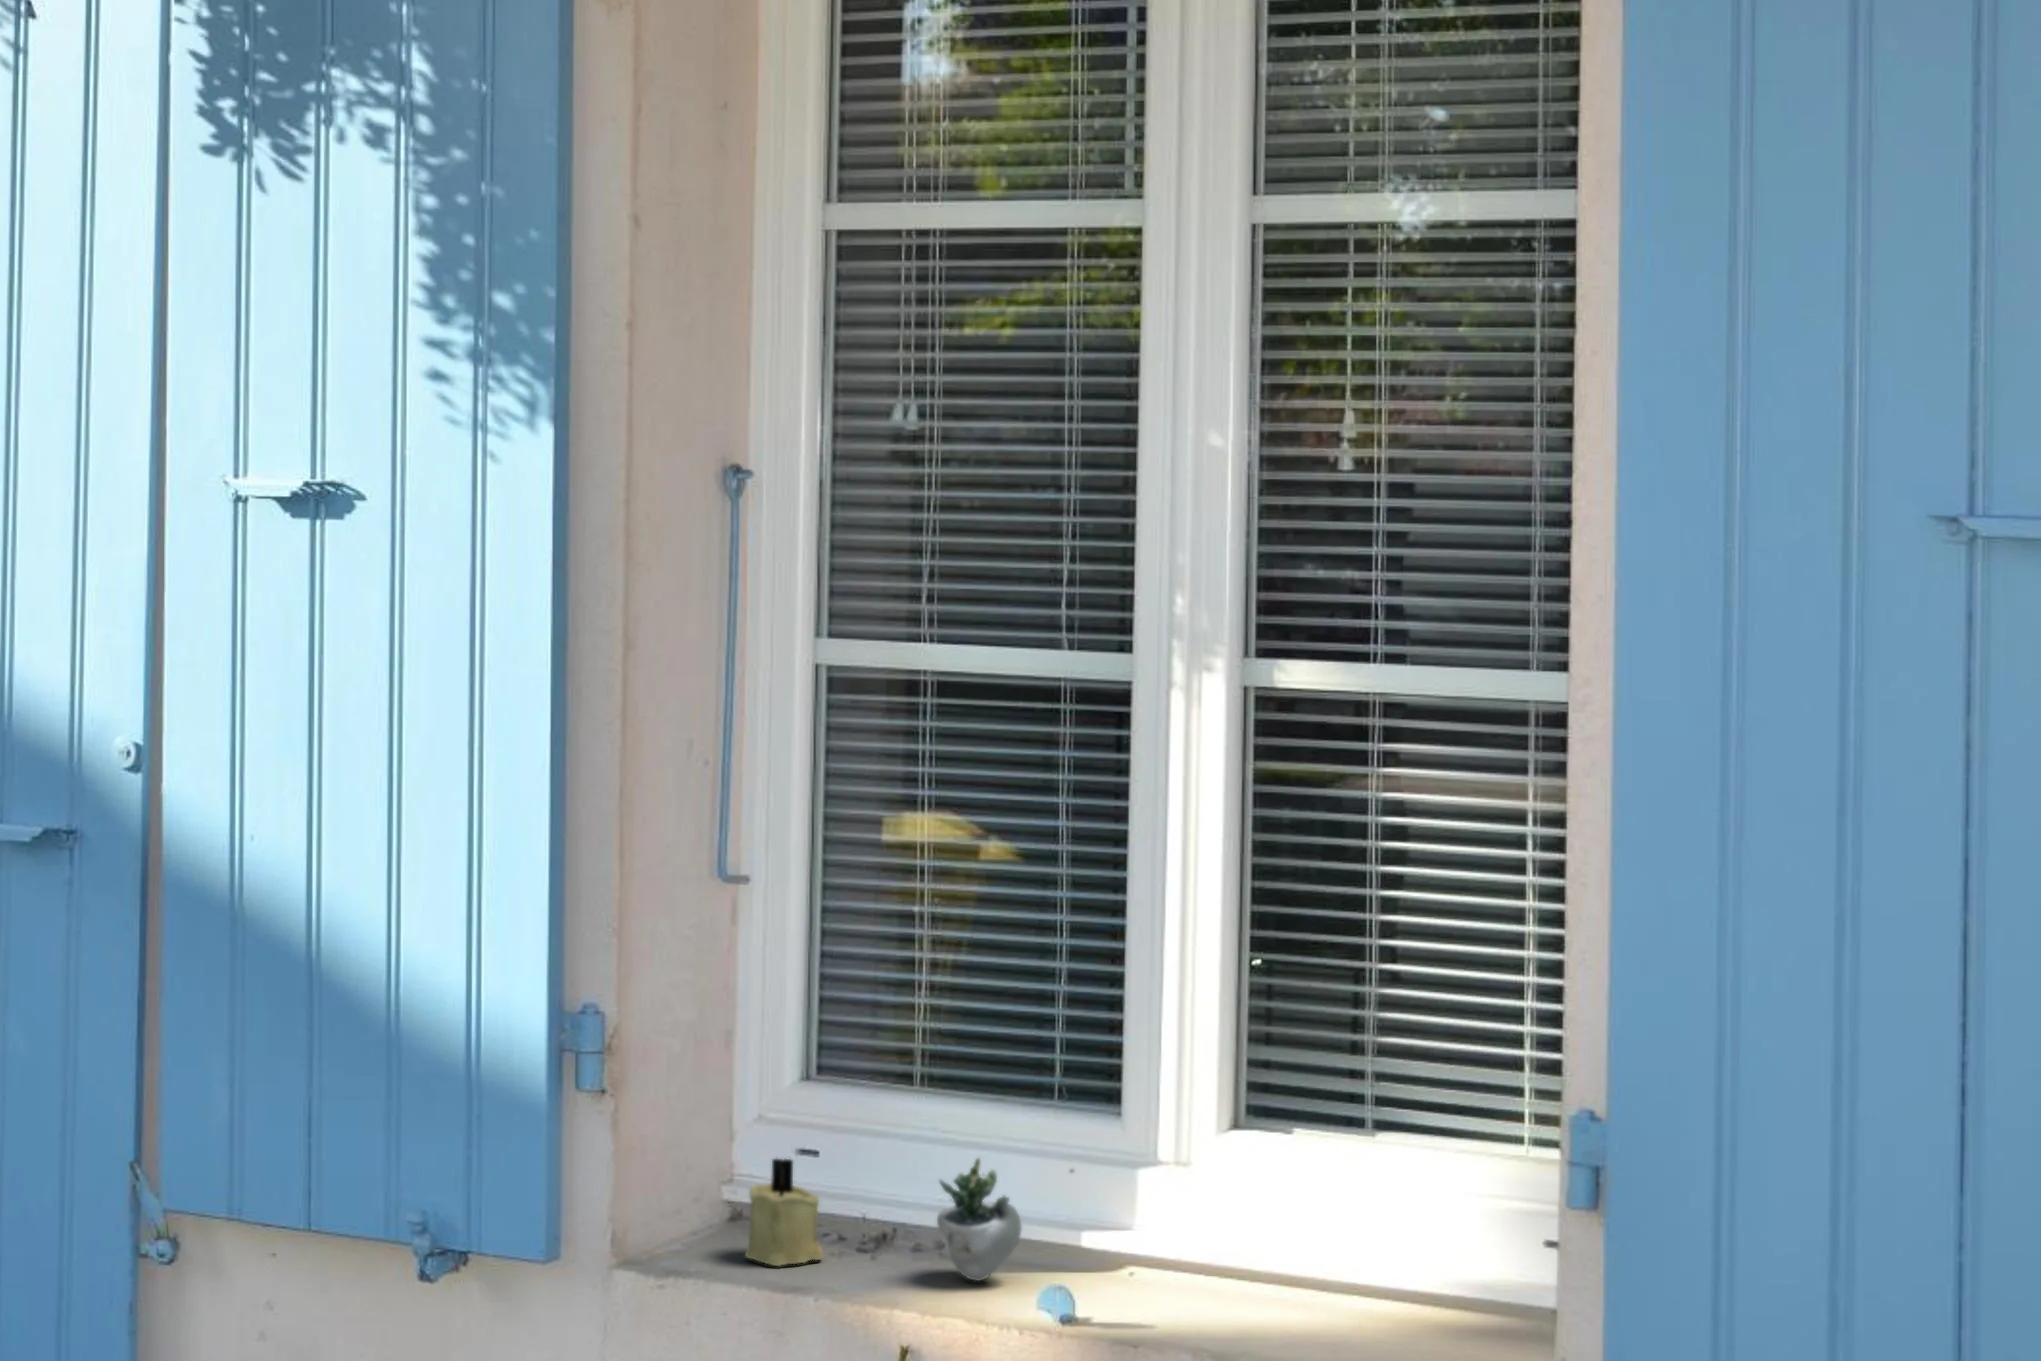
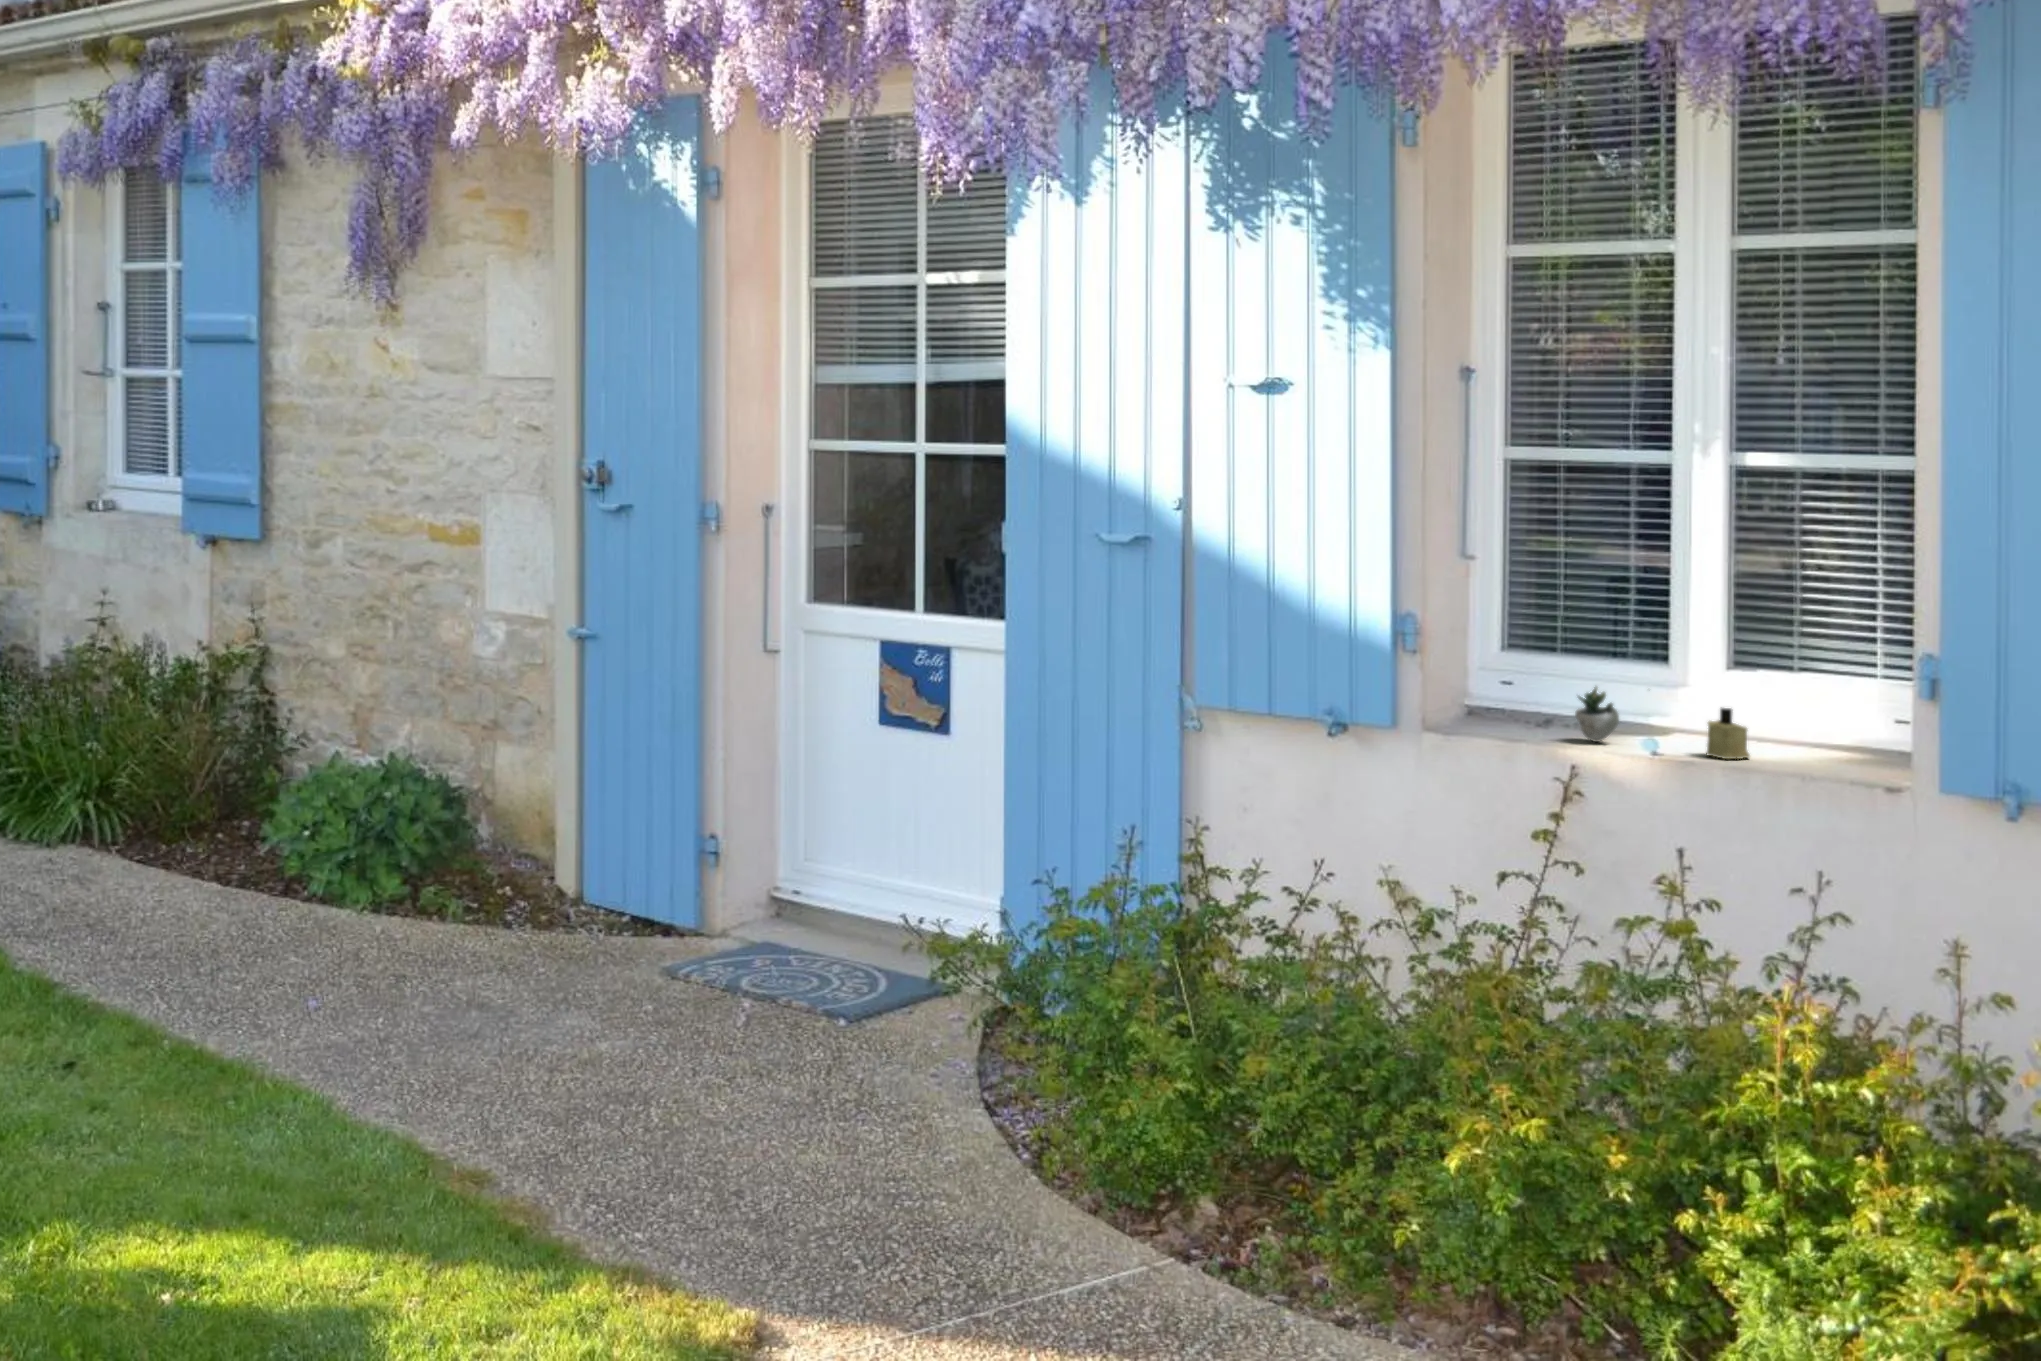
candle: present [745,1159,823,1266] -> present [1707,708,1750,759]

